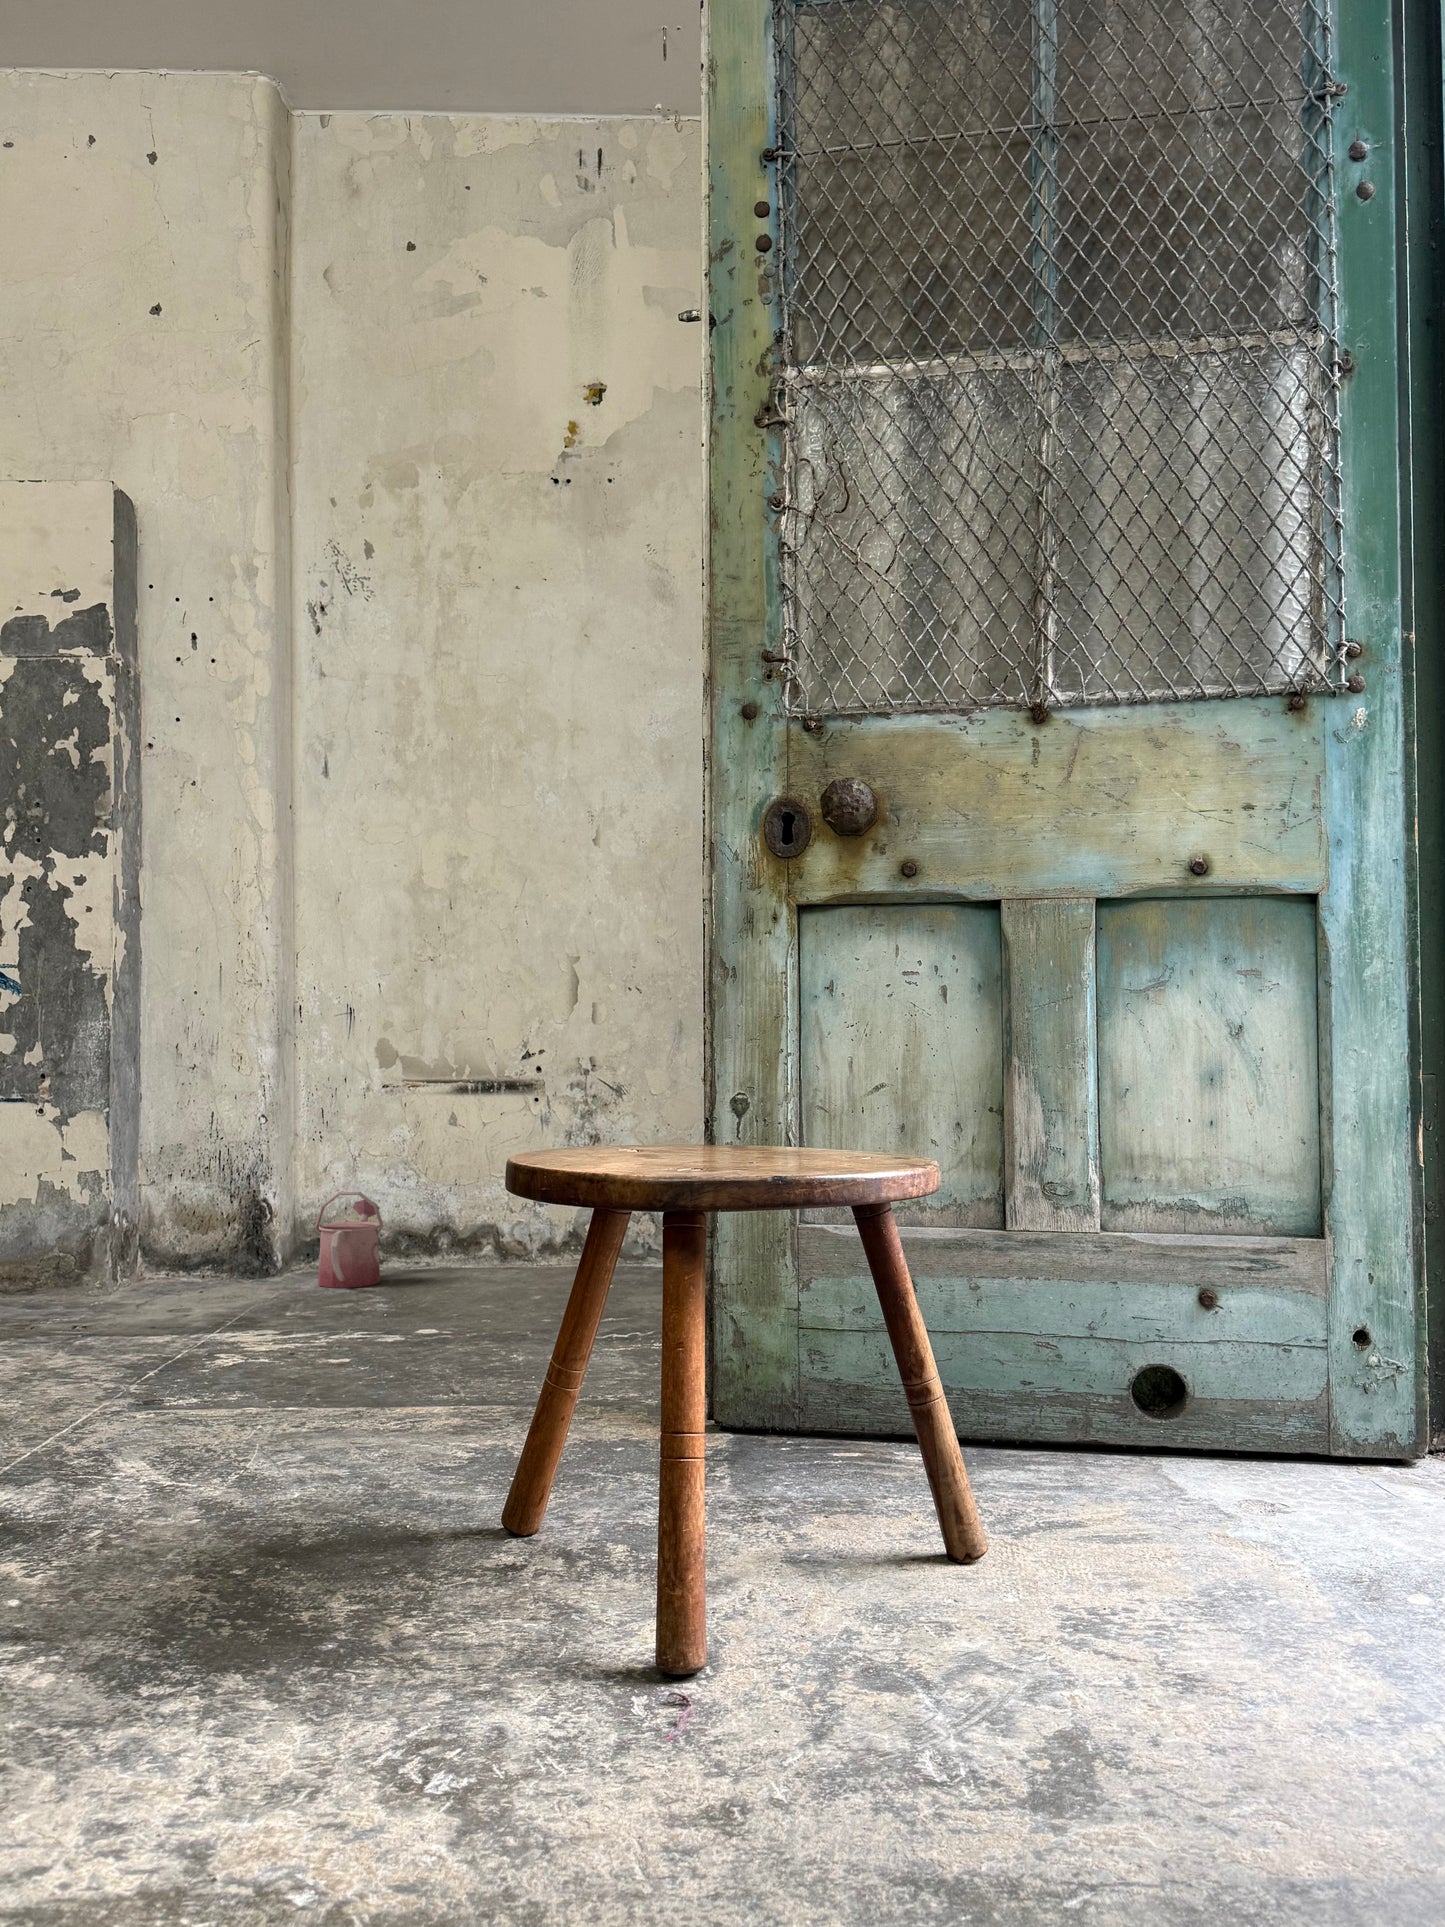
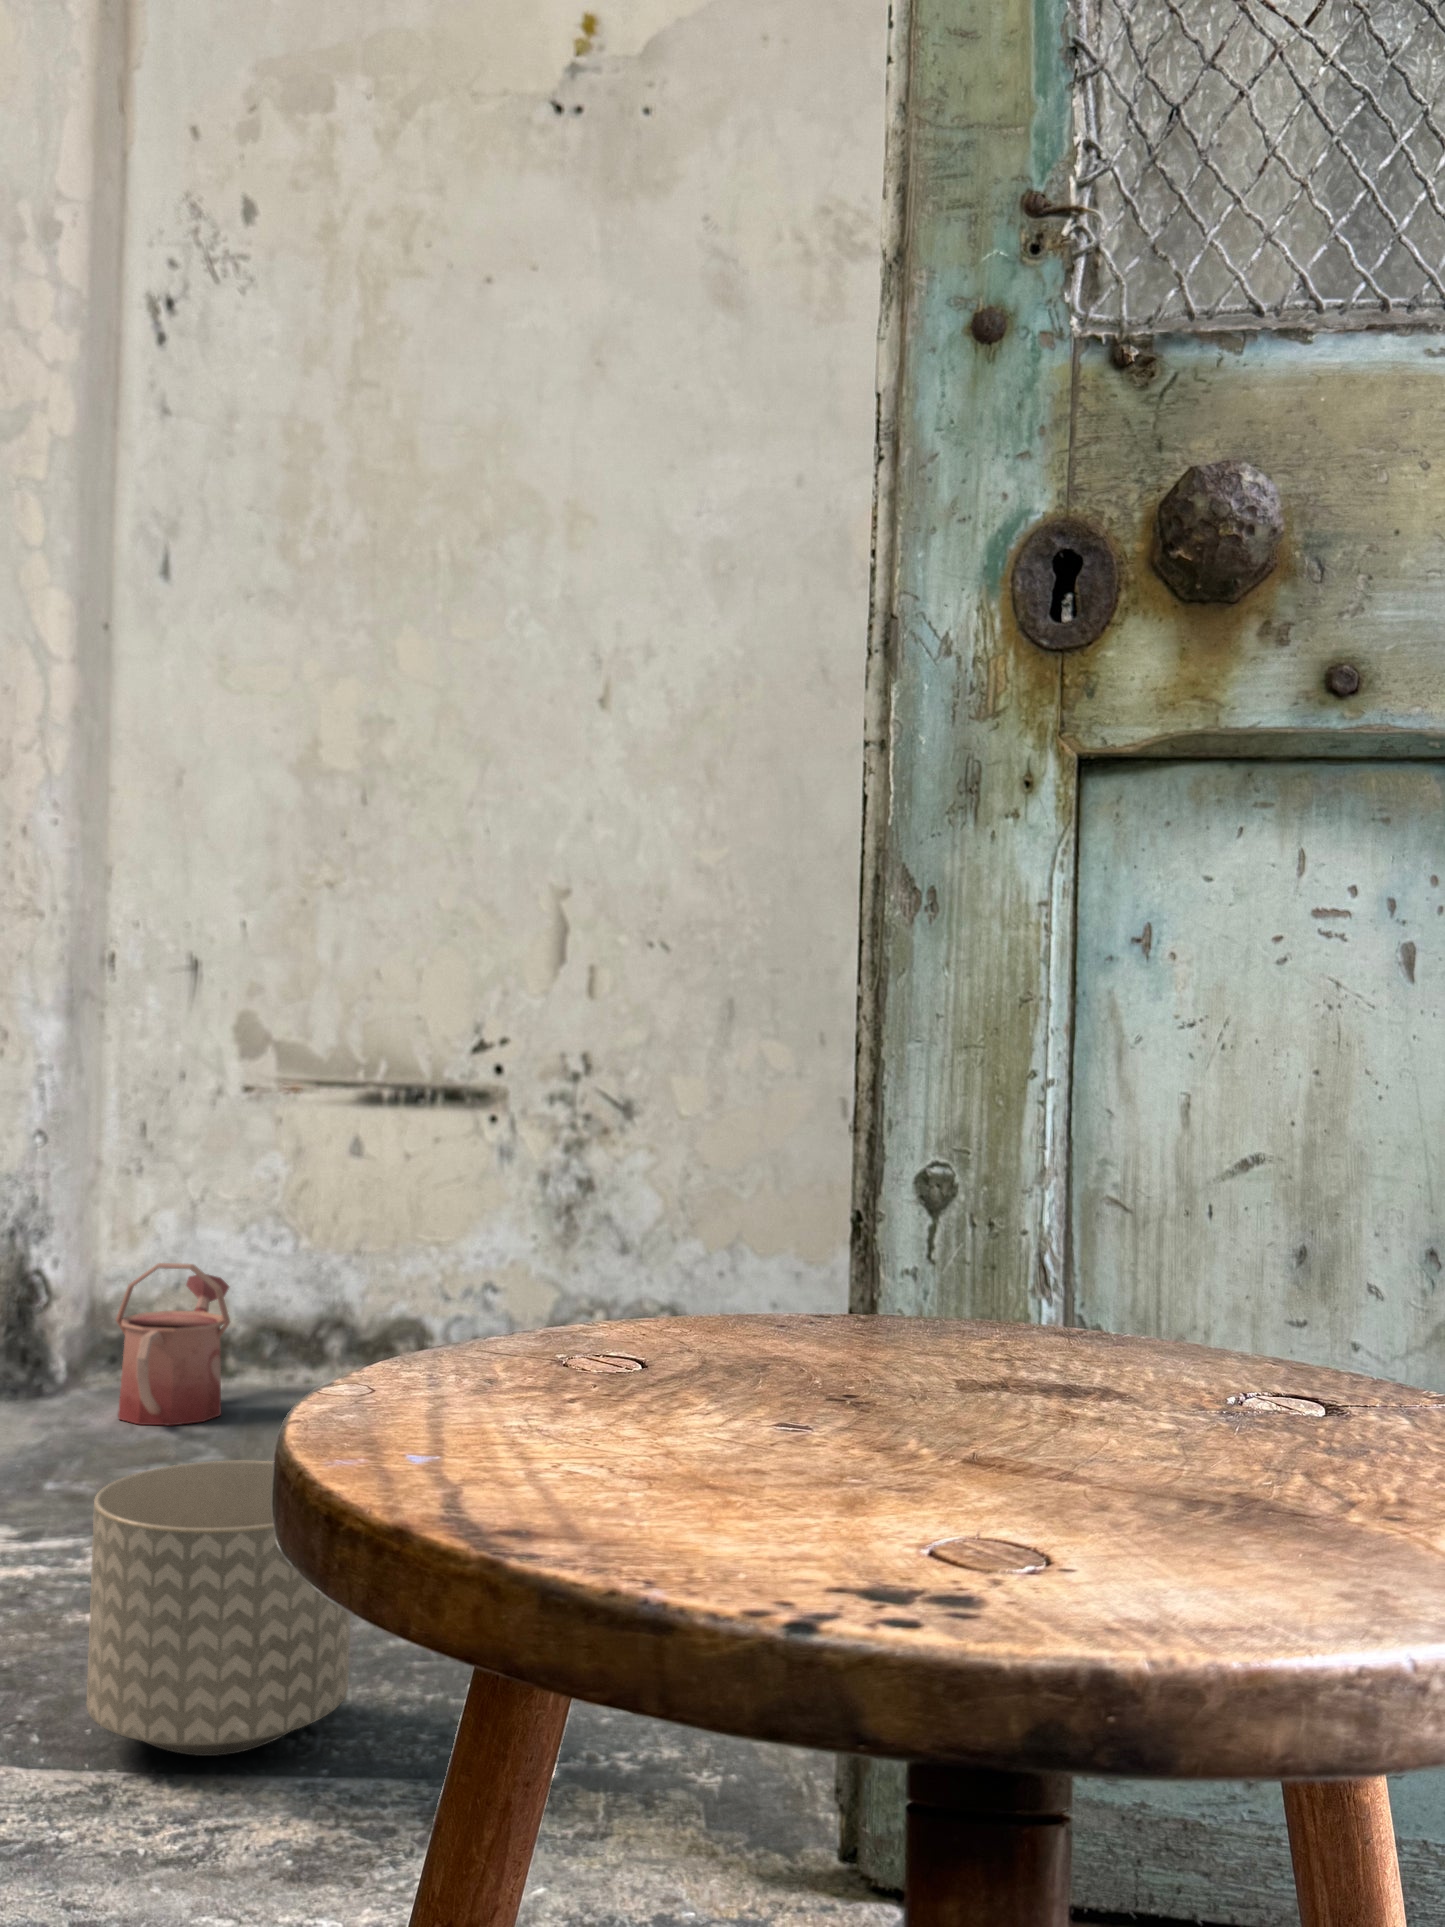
planter: none [349,1264,476,1400] -> present [86,1461,350,1756]

